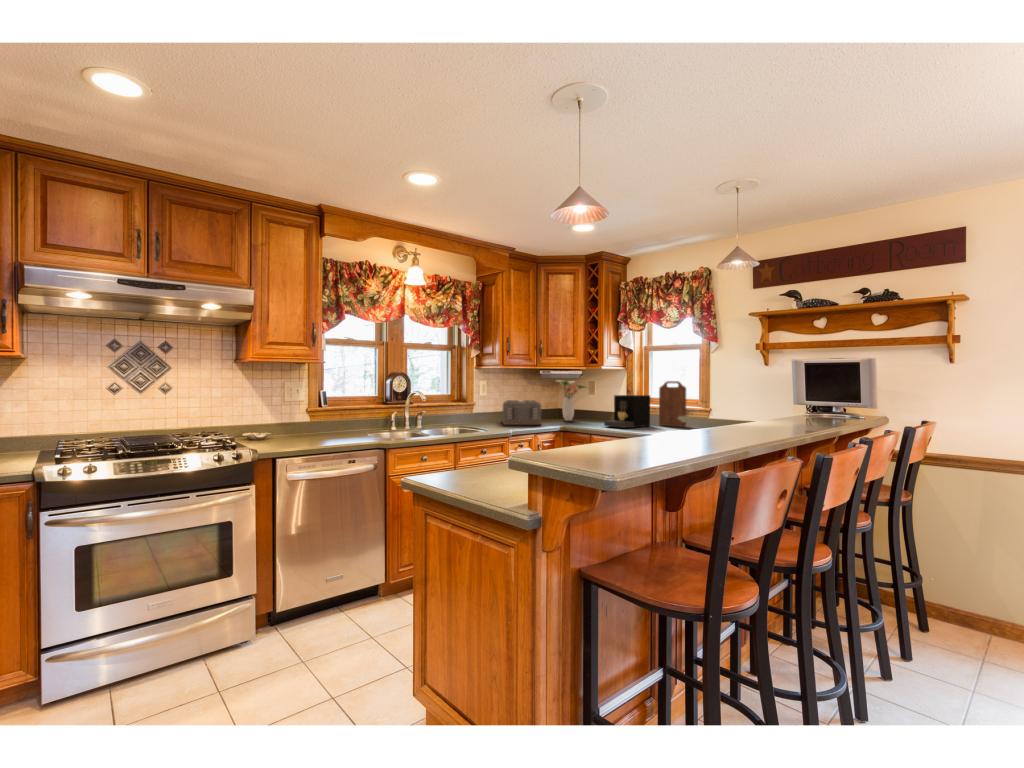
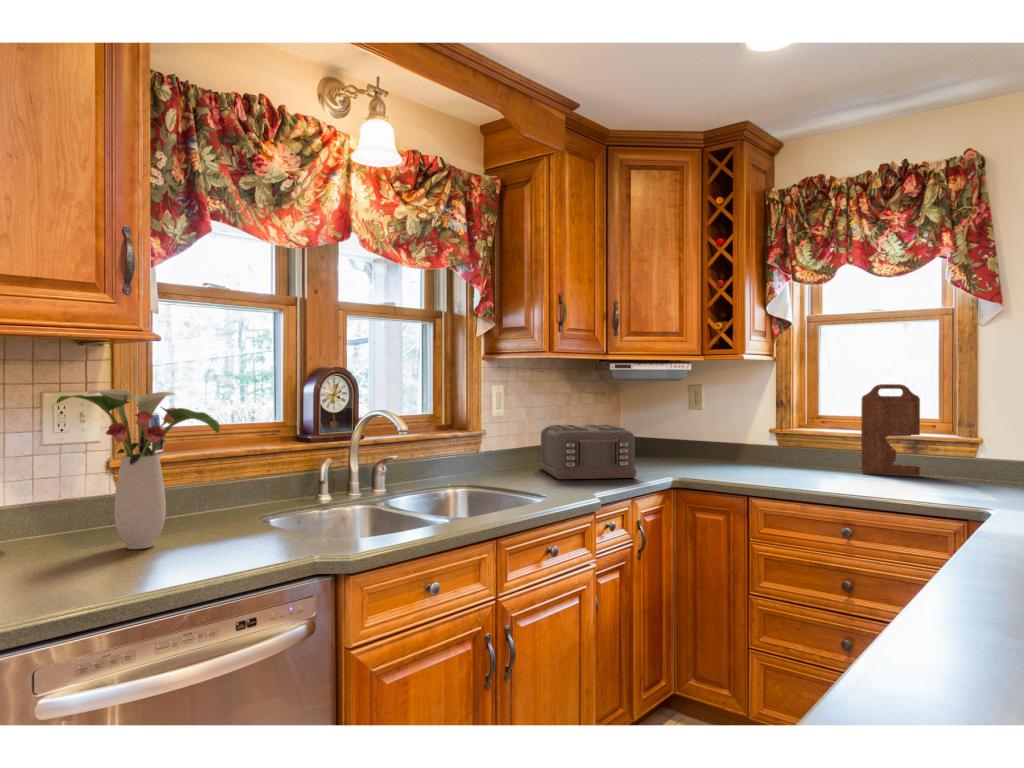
flower arrangement: present [558,380,587,421] -> present [57,387,220,549]
coffee maker: present [604,395,650,428] -> none [770,412,849,484]

